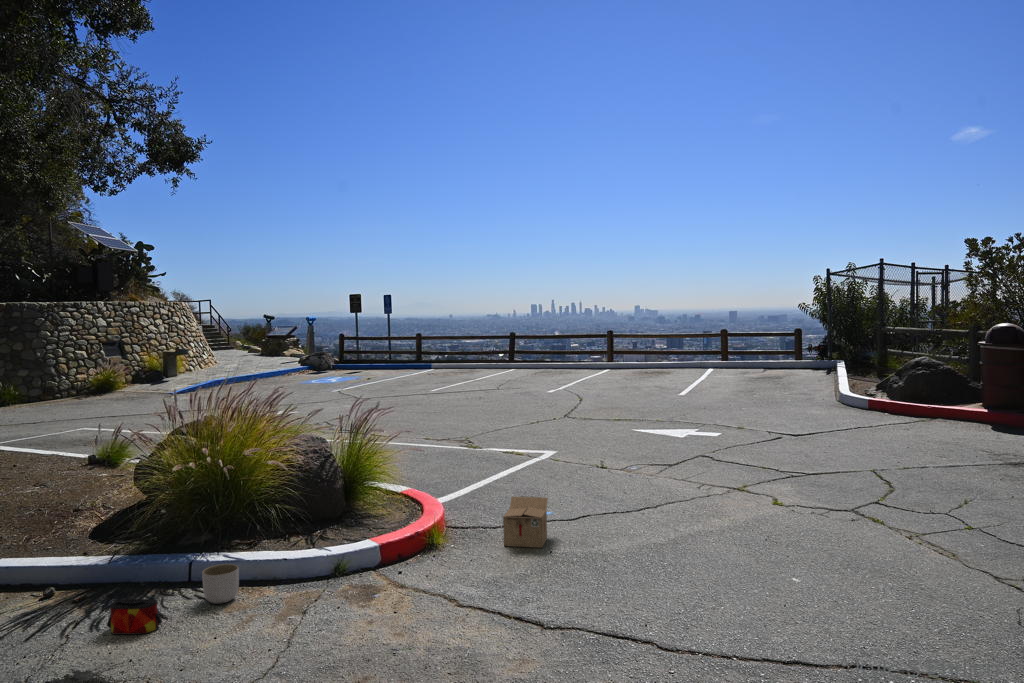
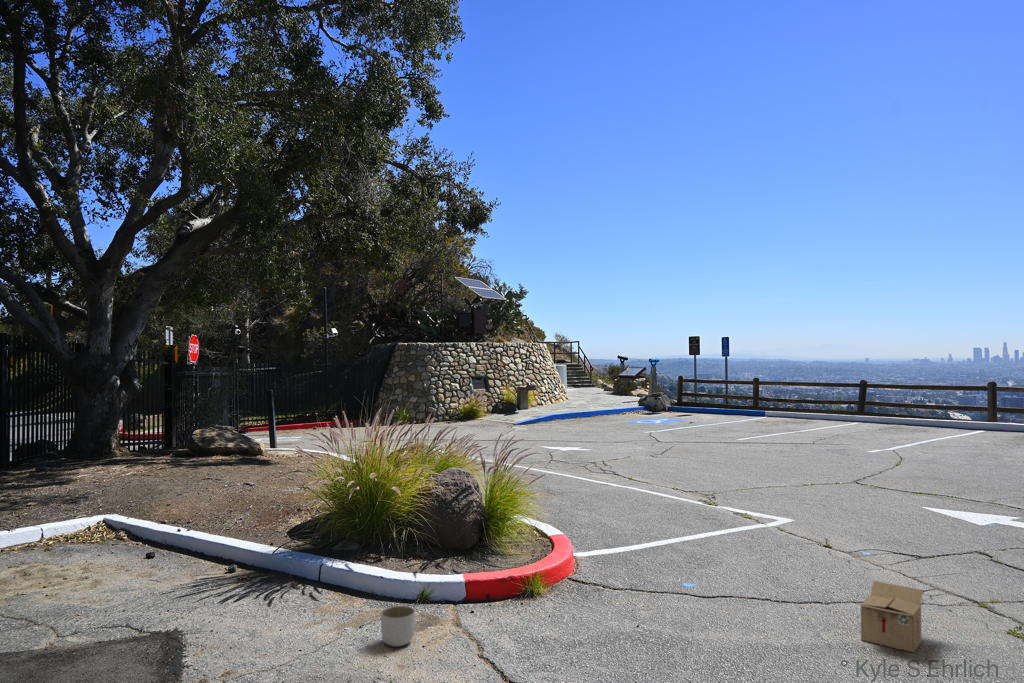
cardboard box: present [503,497,548,548] -> present [860,581,923,653]
bag: present [107,599,162,635] -> none [291,625,332,664]

